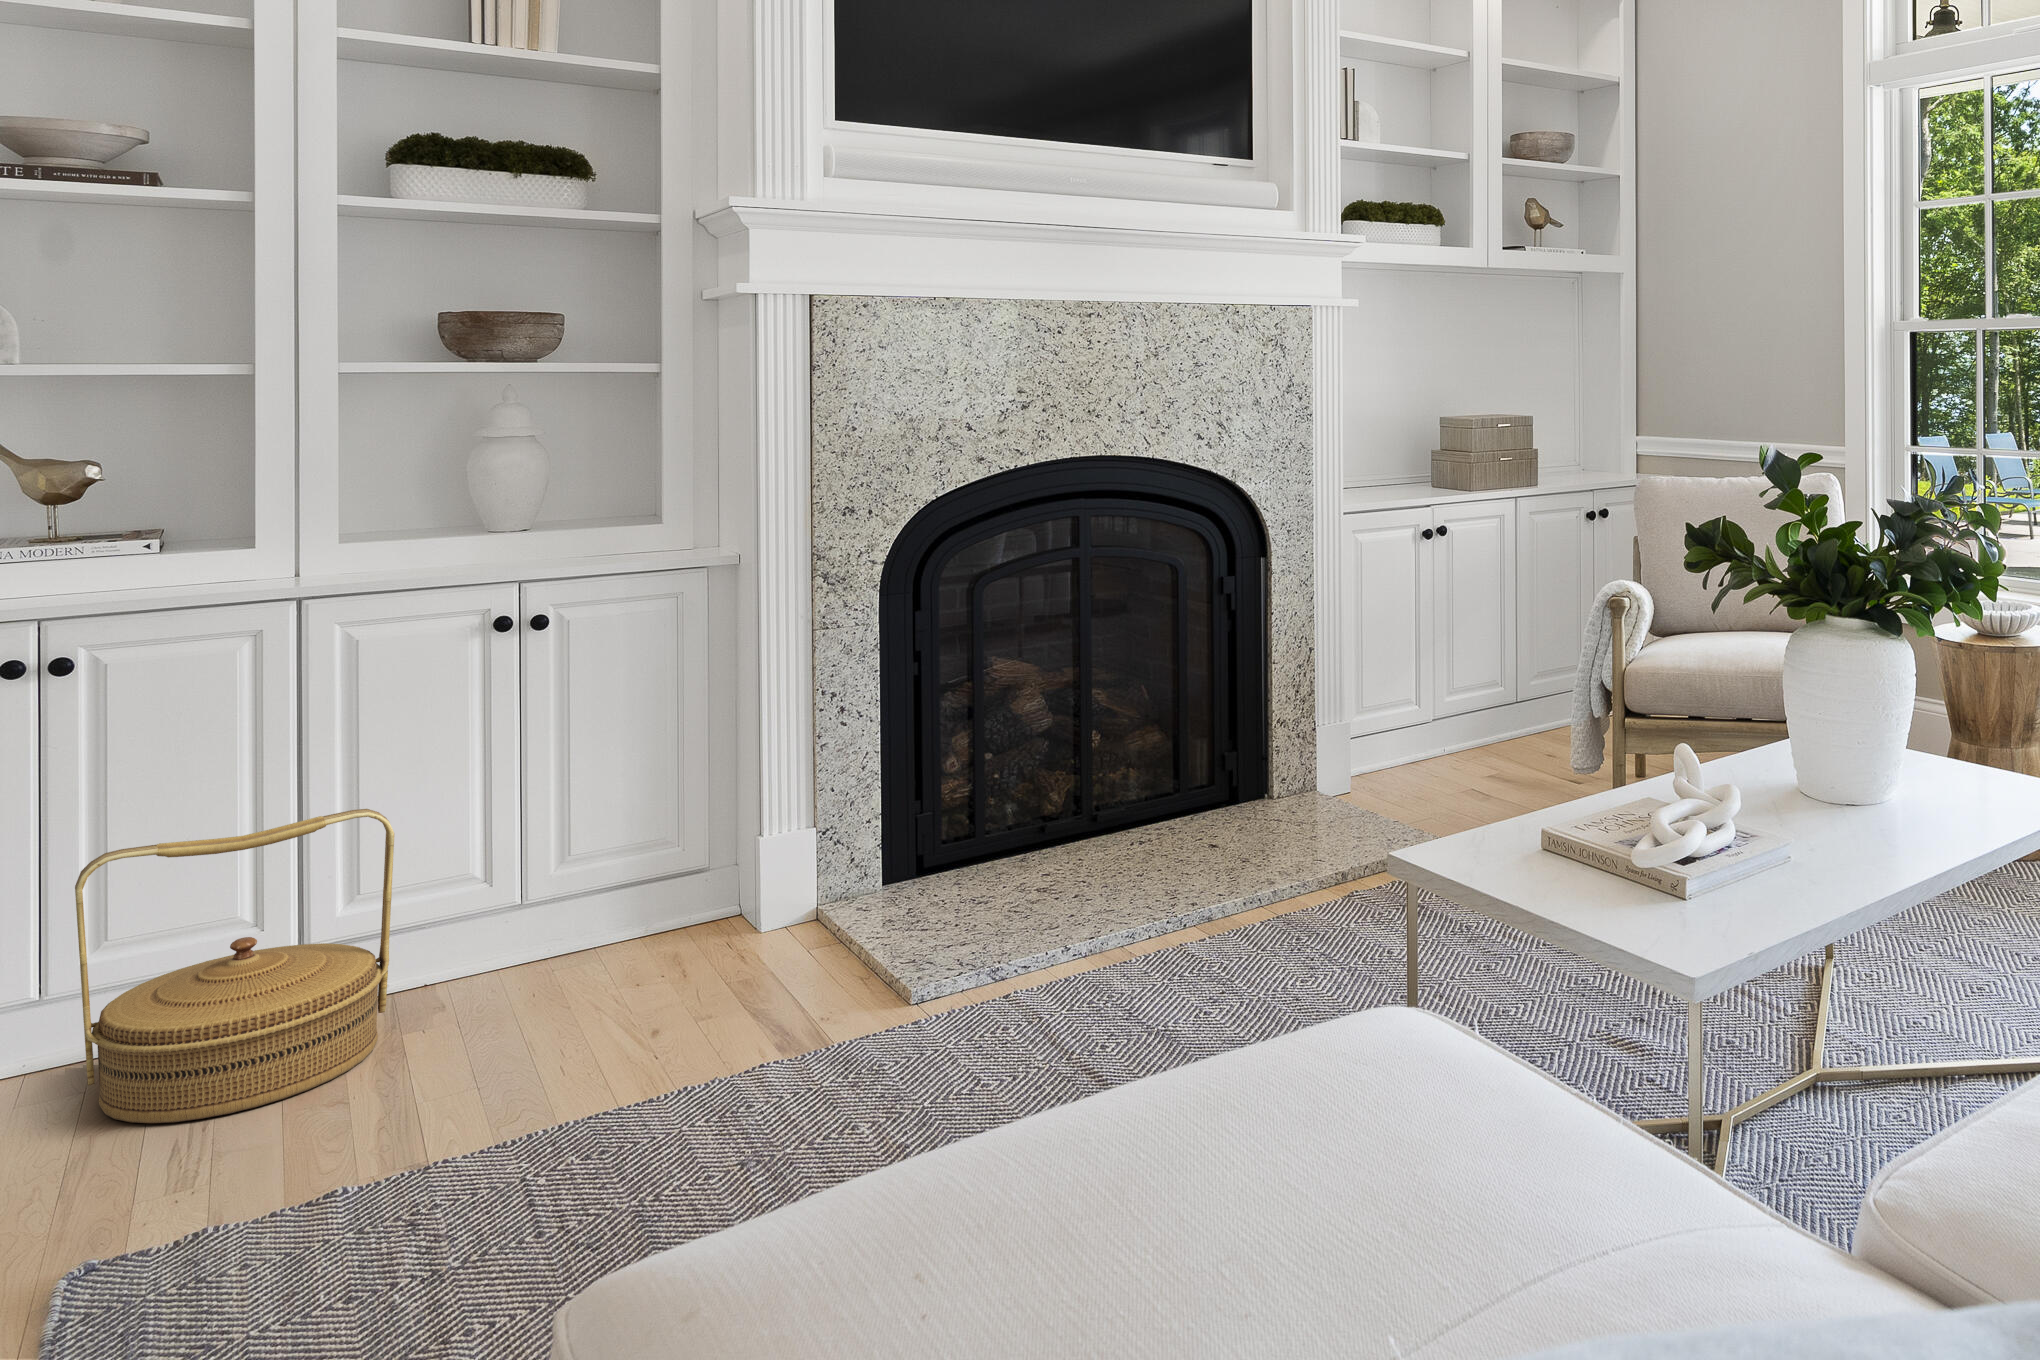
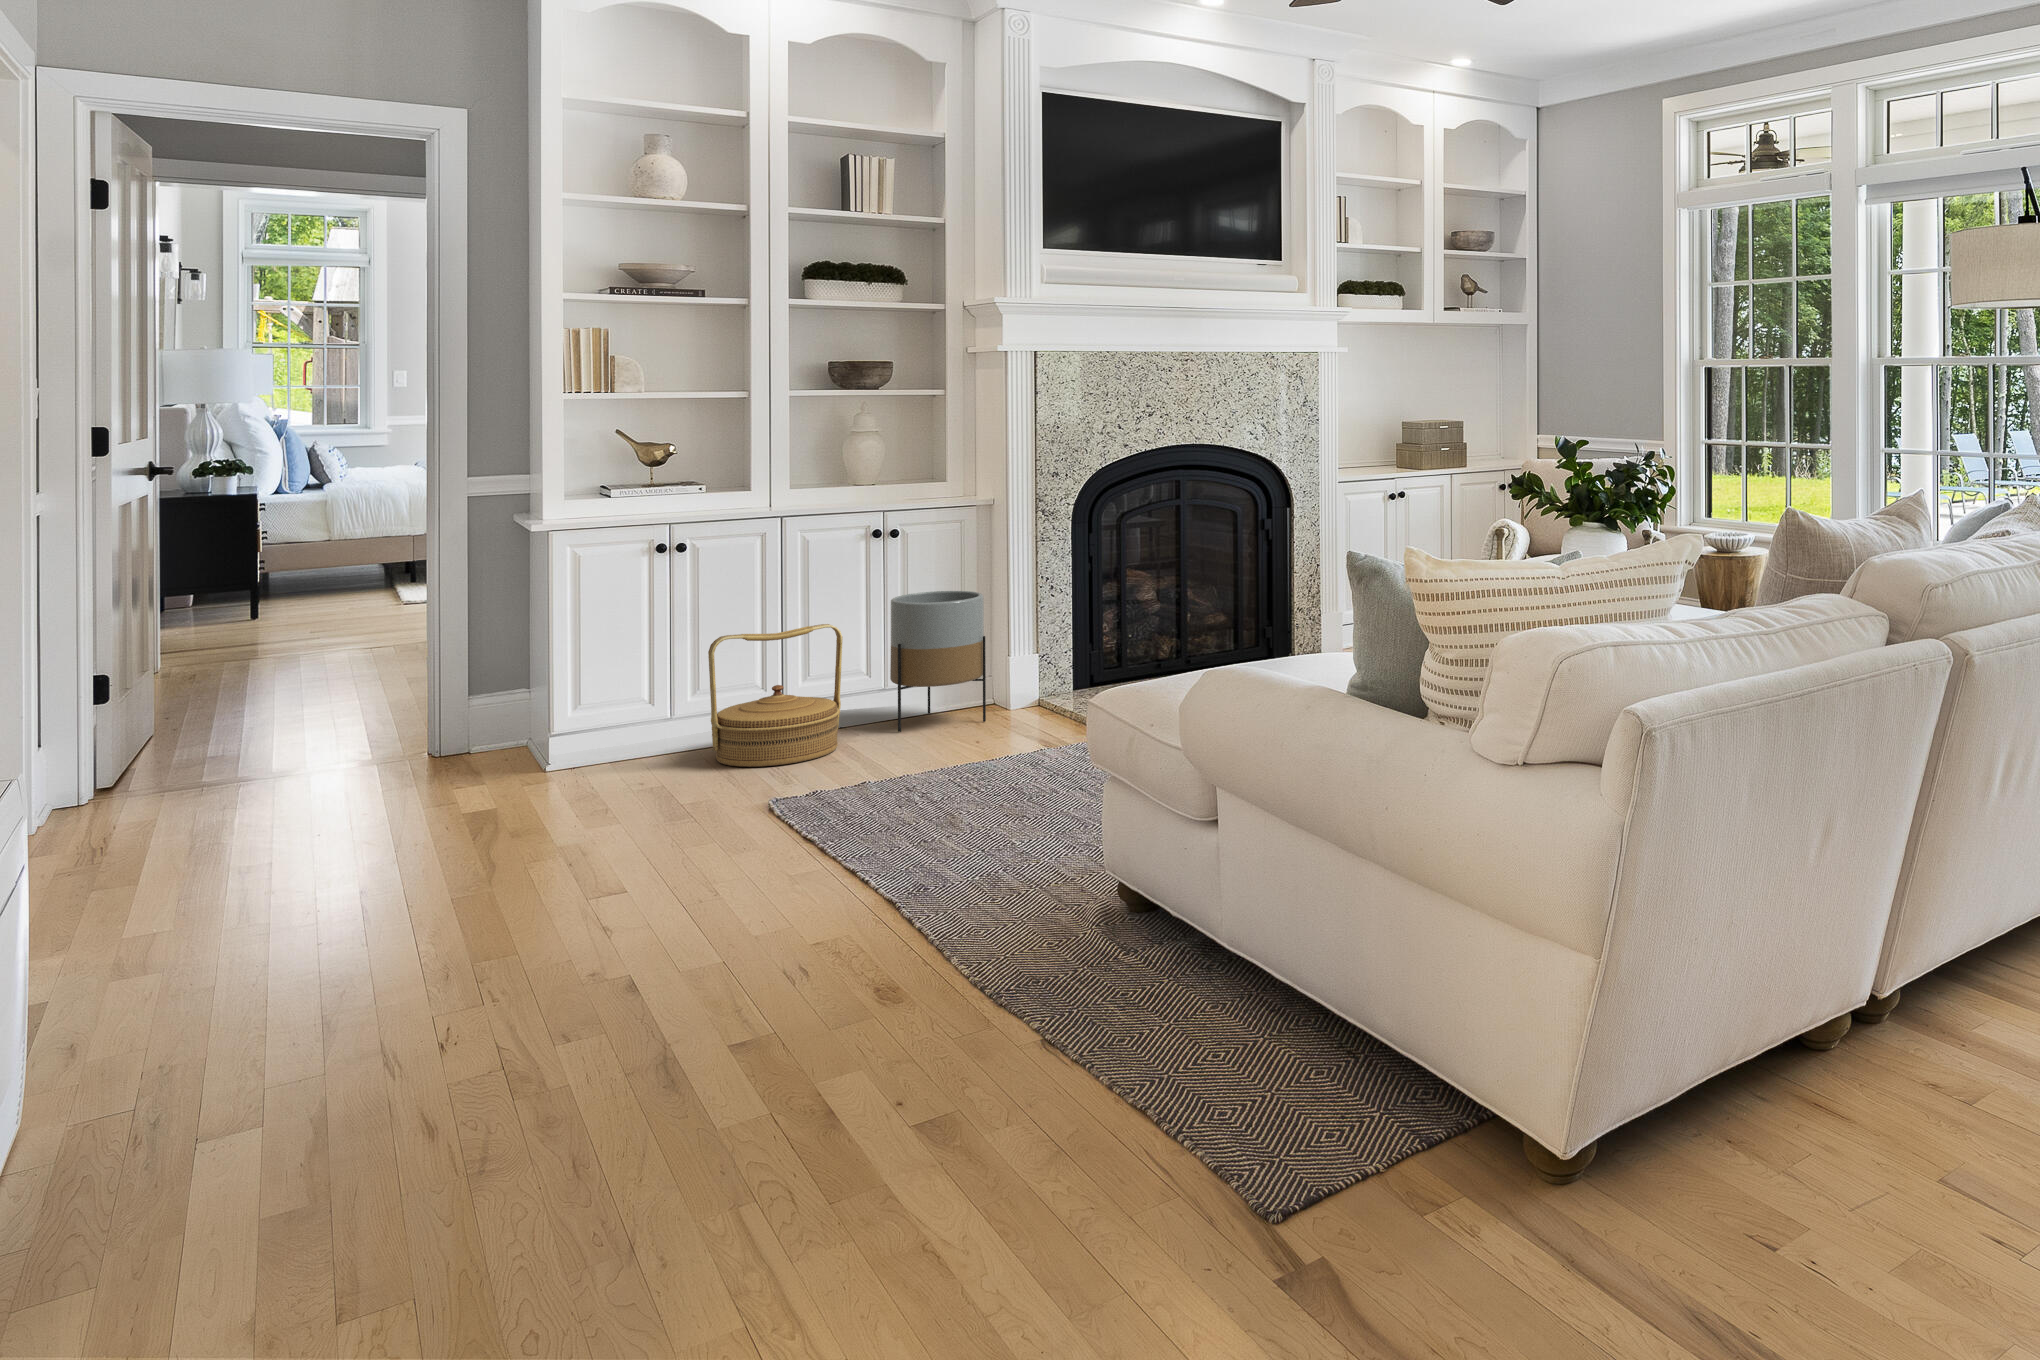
planter: none [514,722,699,1001] -> present [890,591,986,732]

